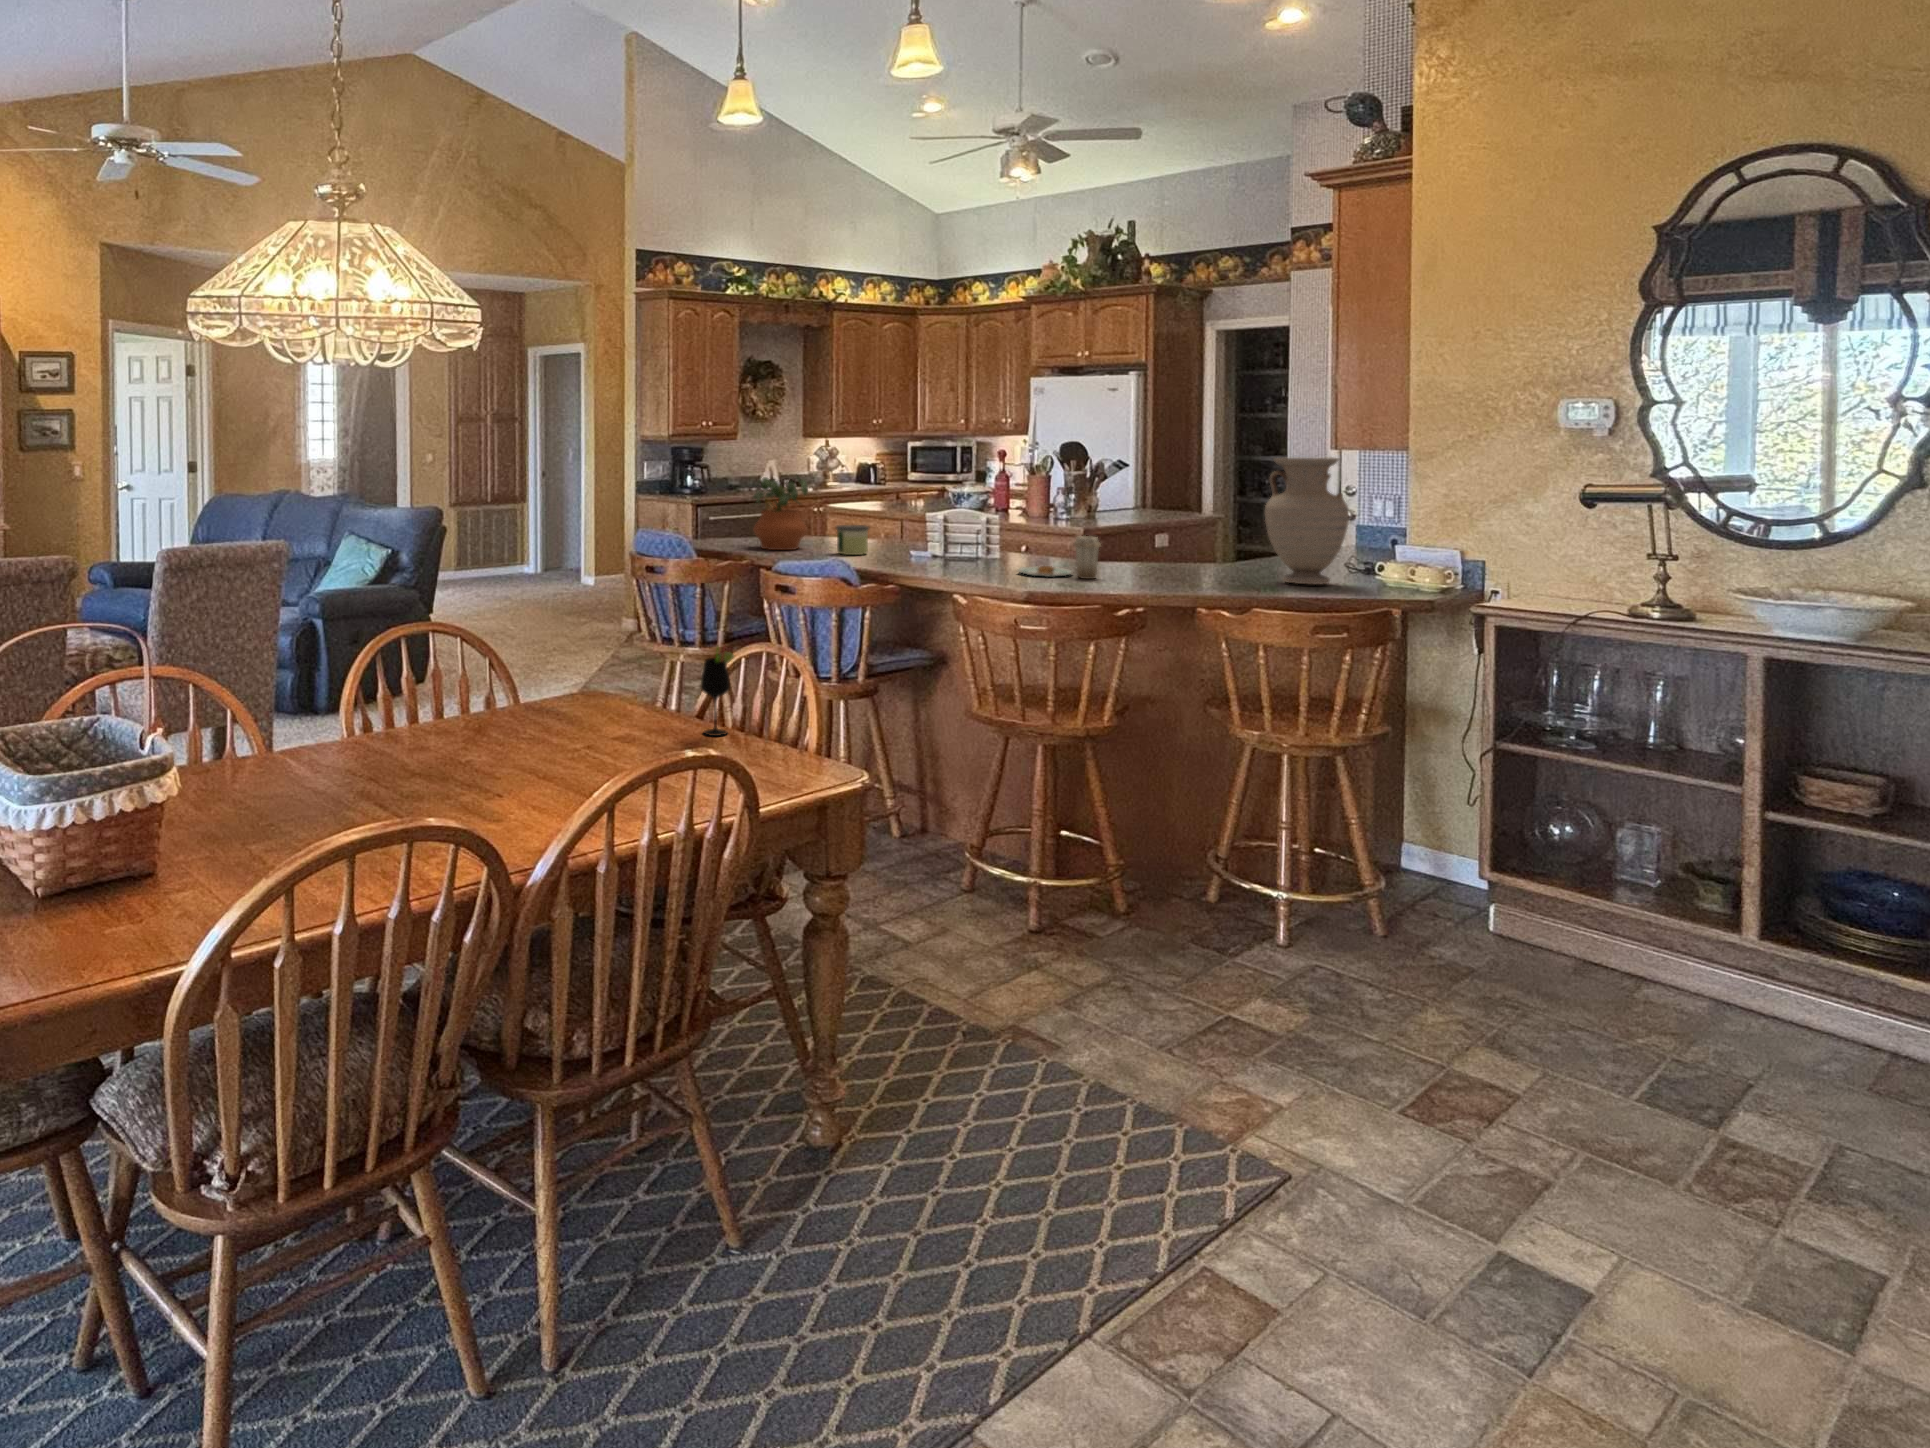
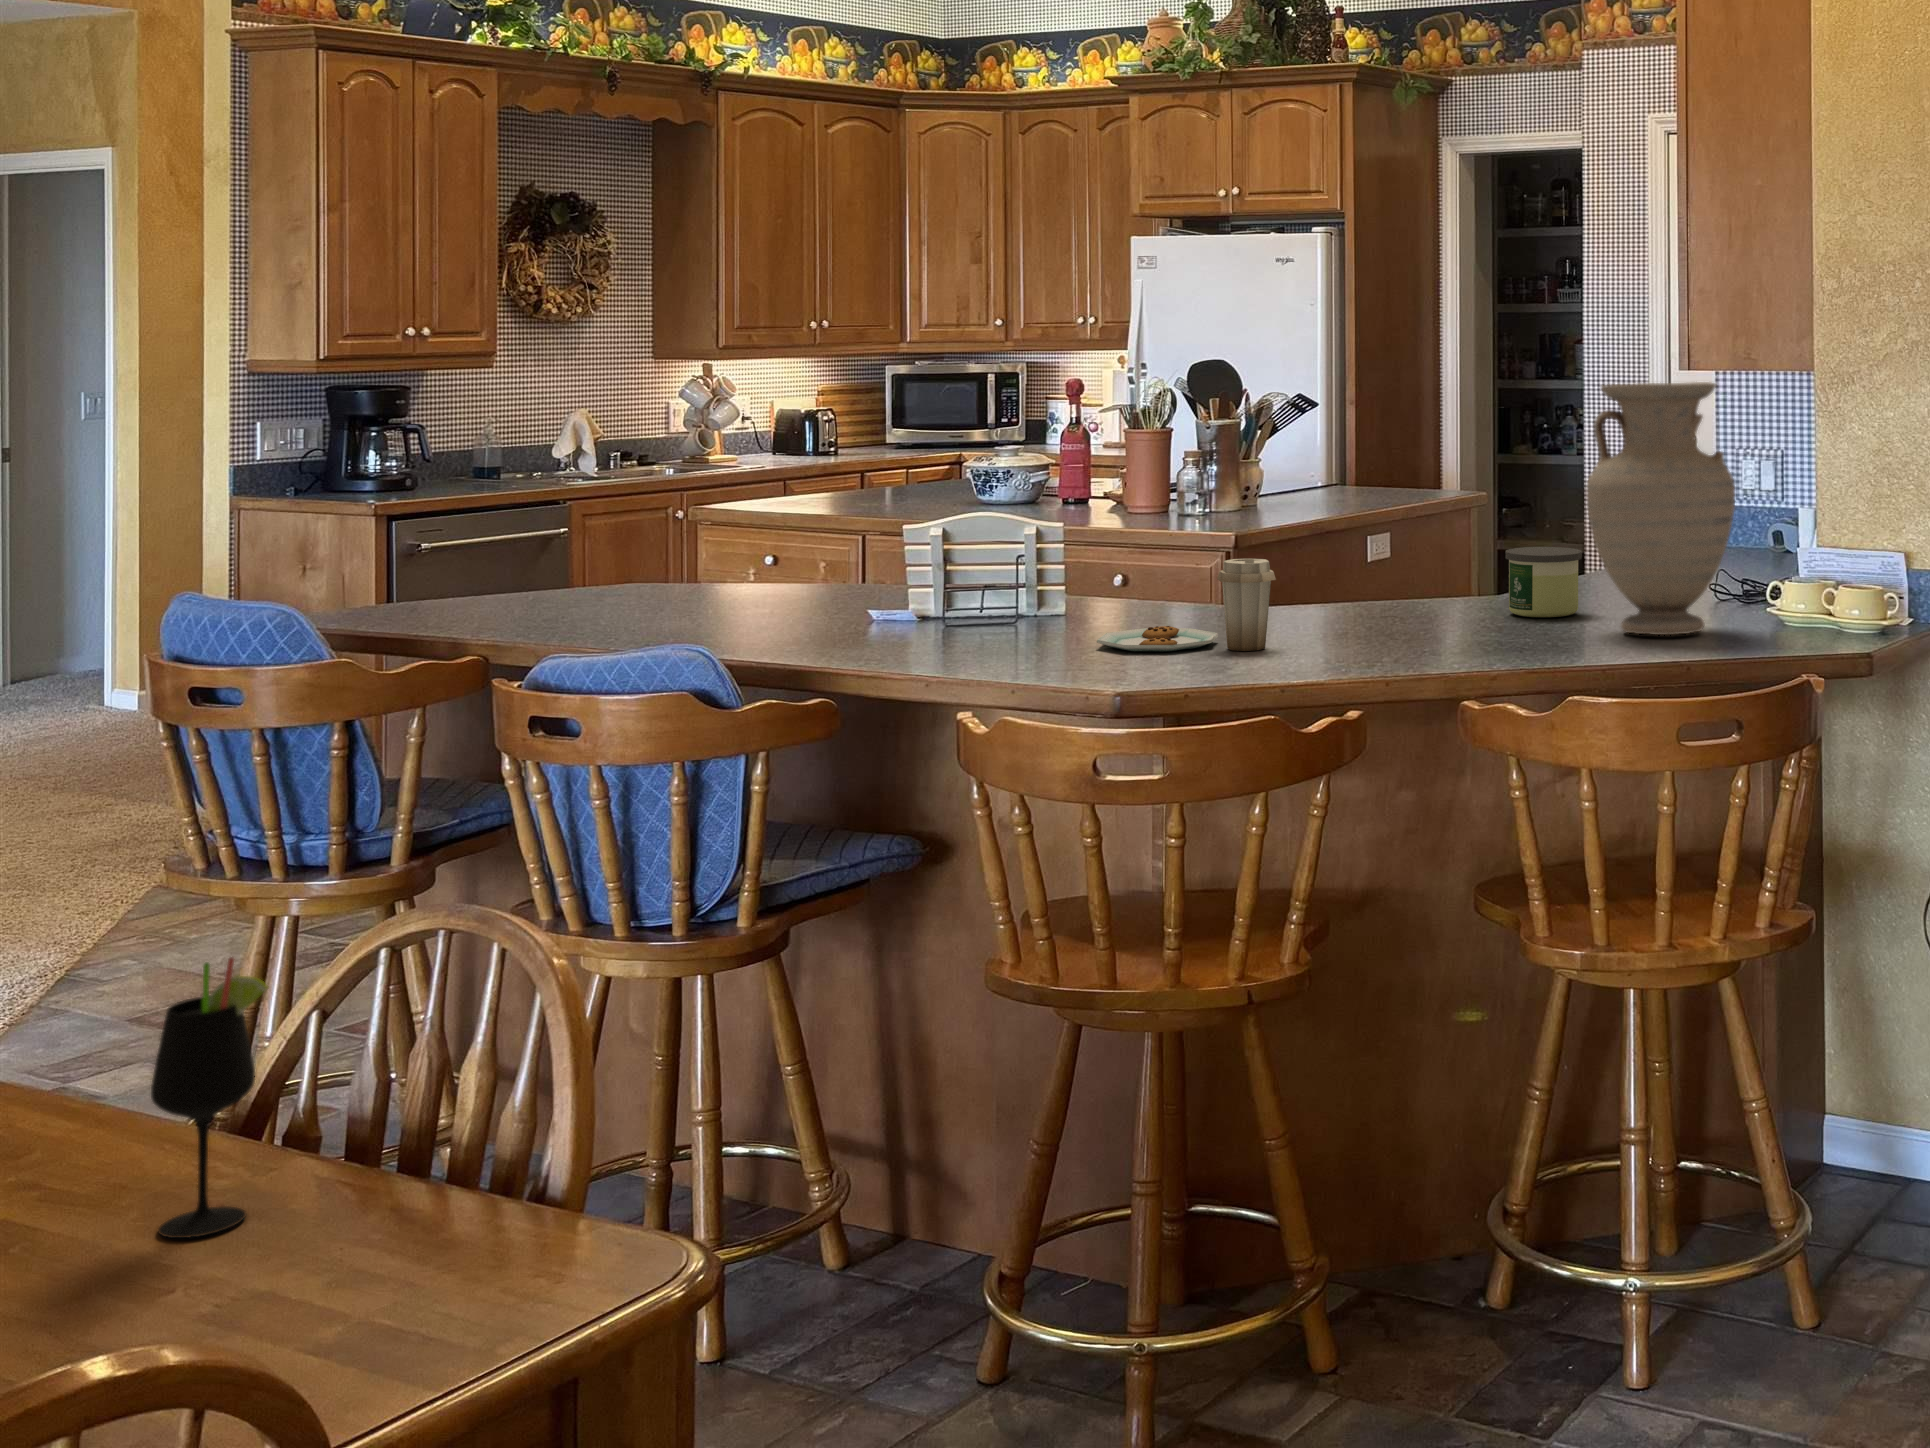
potted plant: present [753,476,808,550] -> none [474,439,618,621]
candle: present [836,525,869,555] -> present [1506,547,1582,617]

